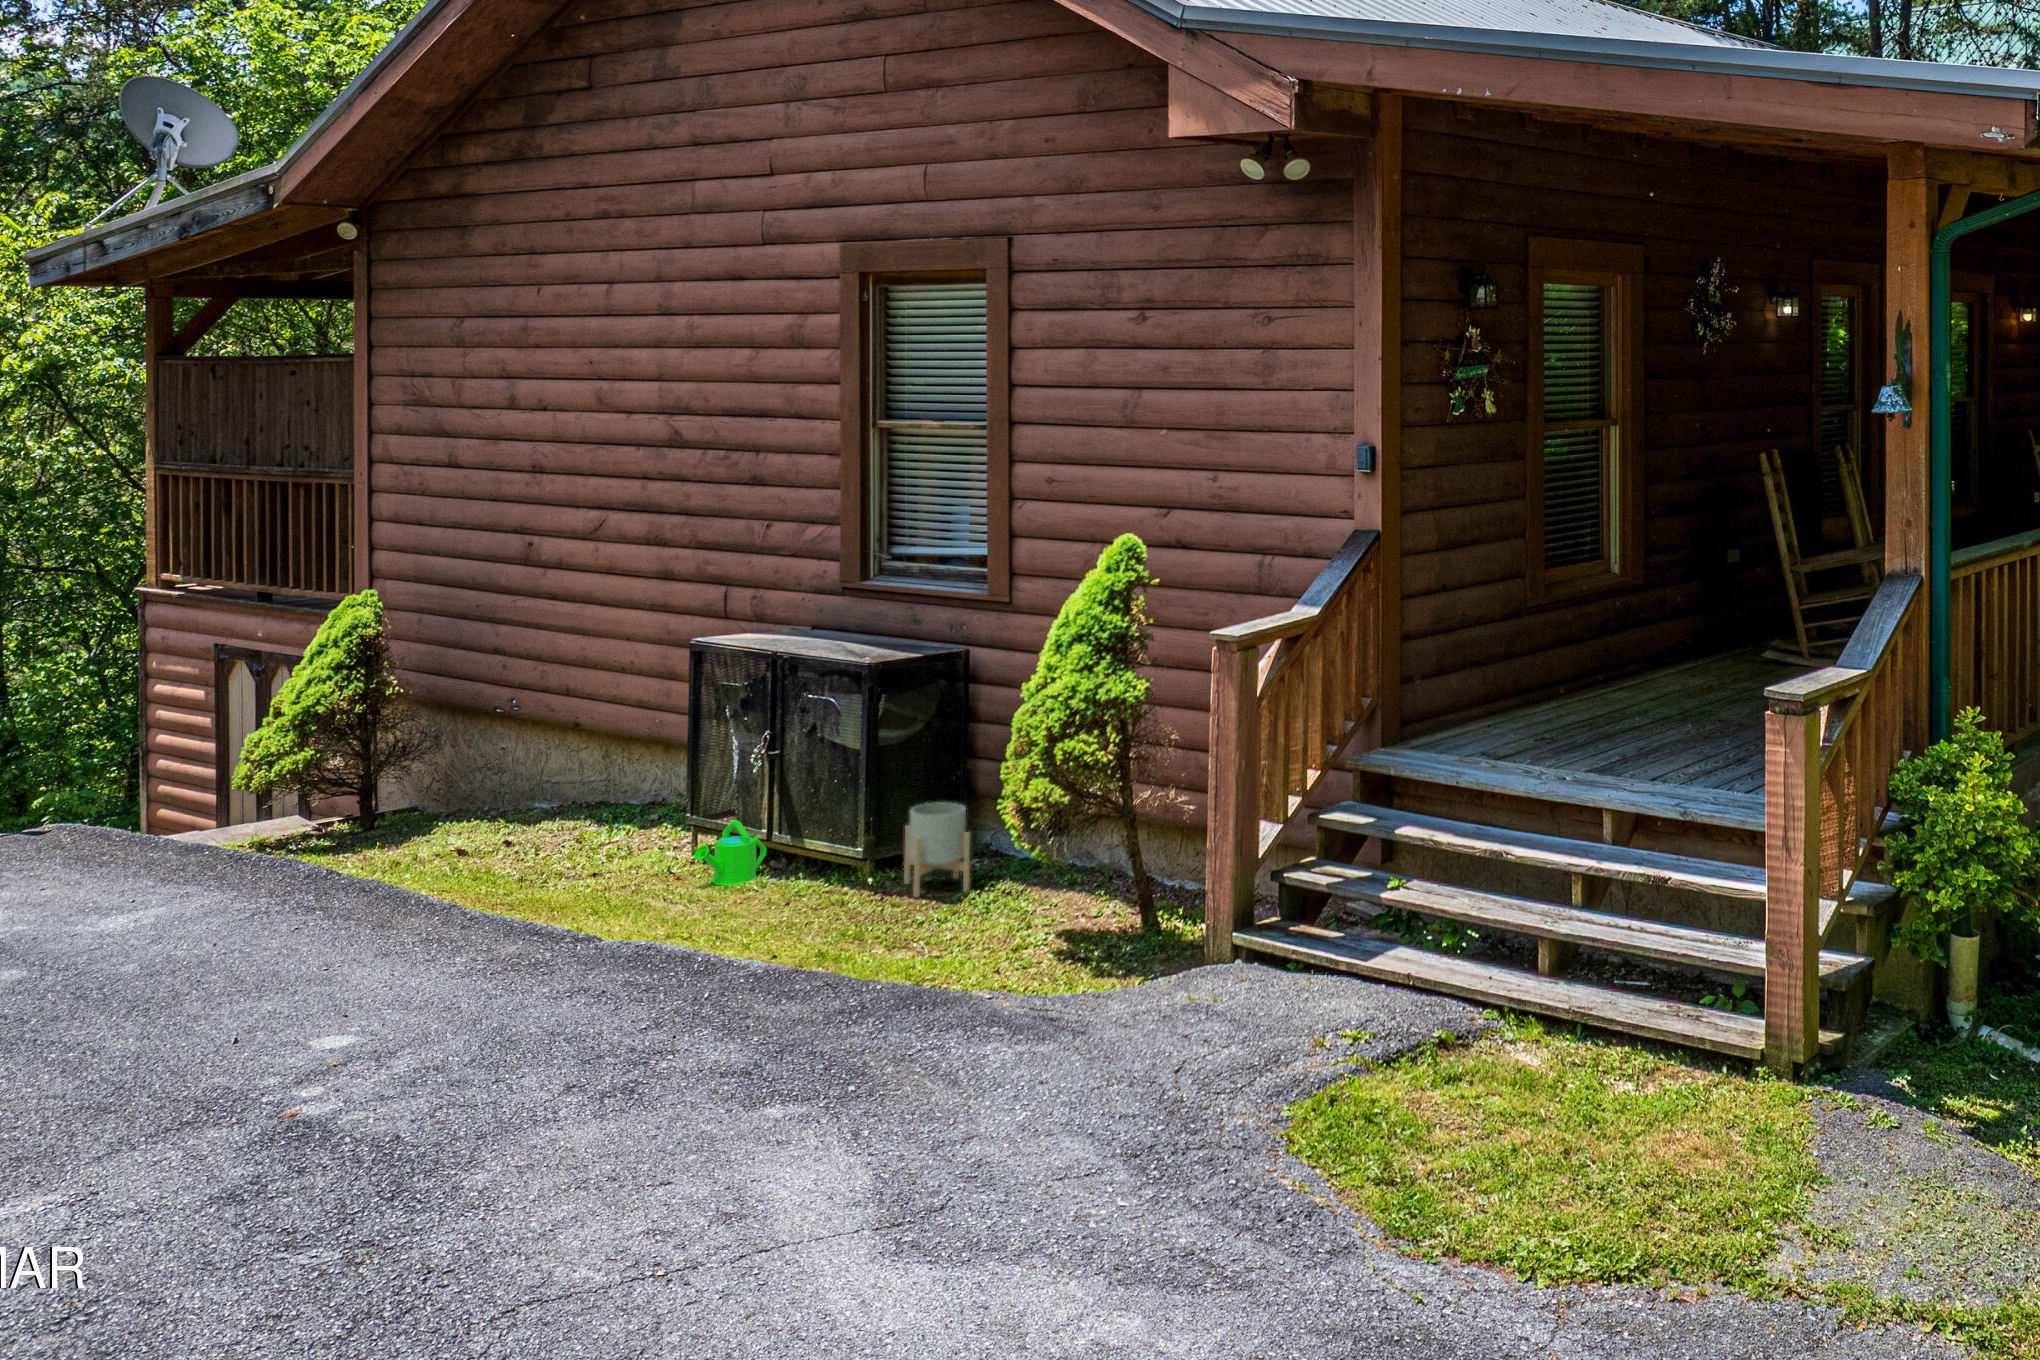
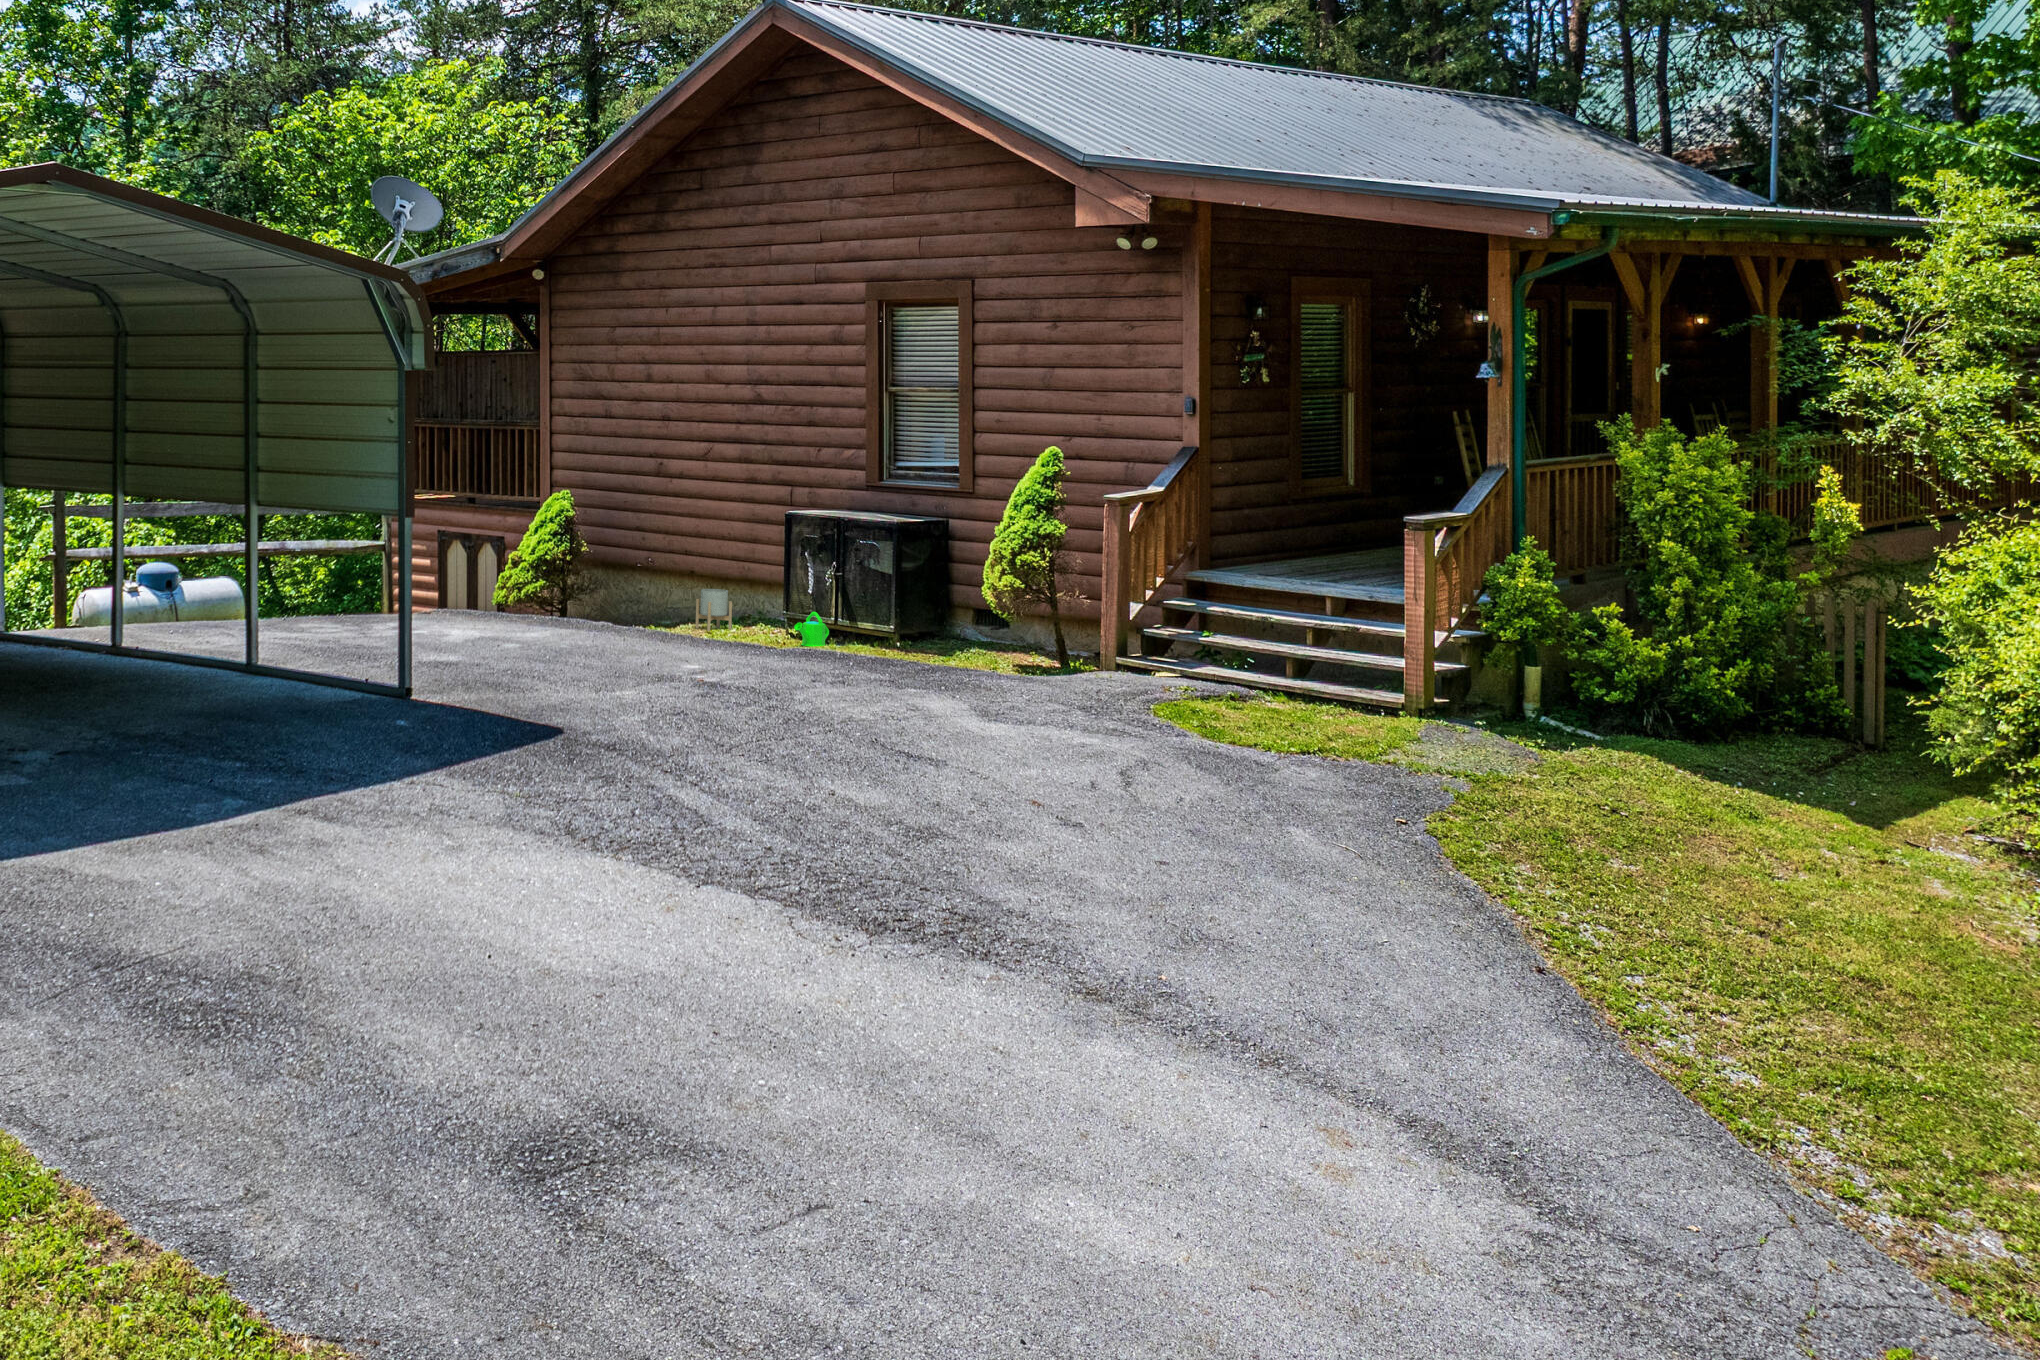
planter: present [904,802,970,897] -> present [696,589,732,631]

